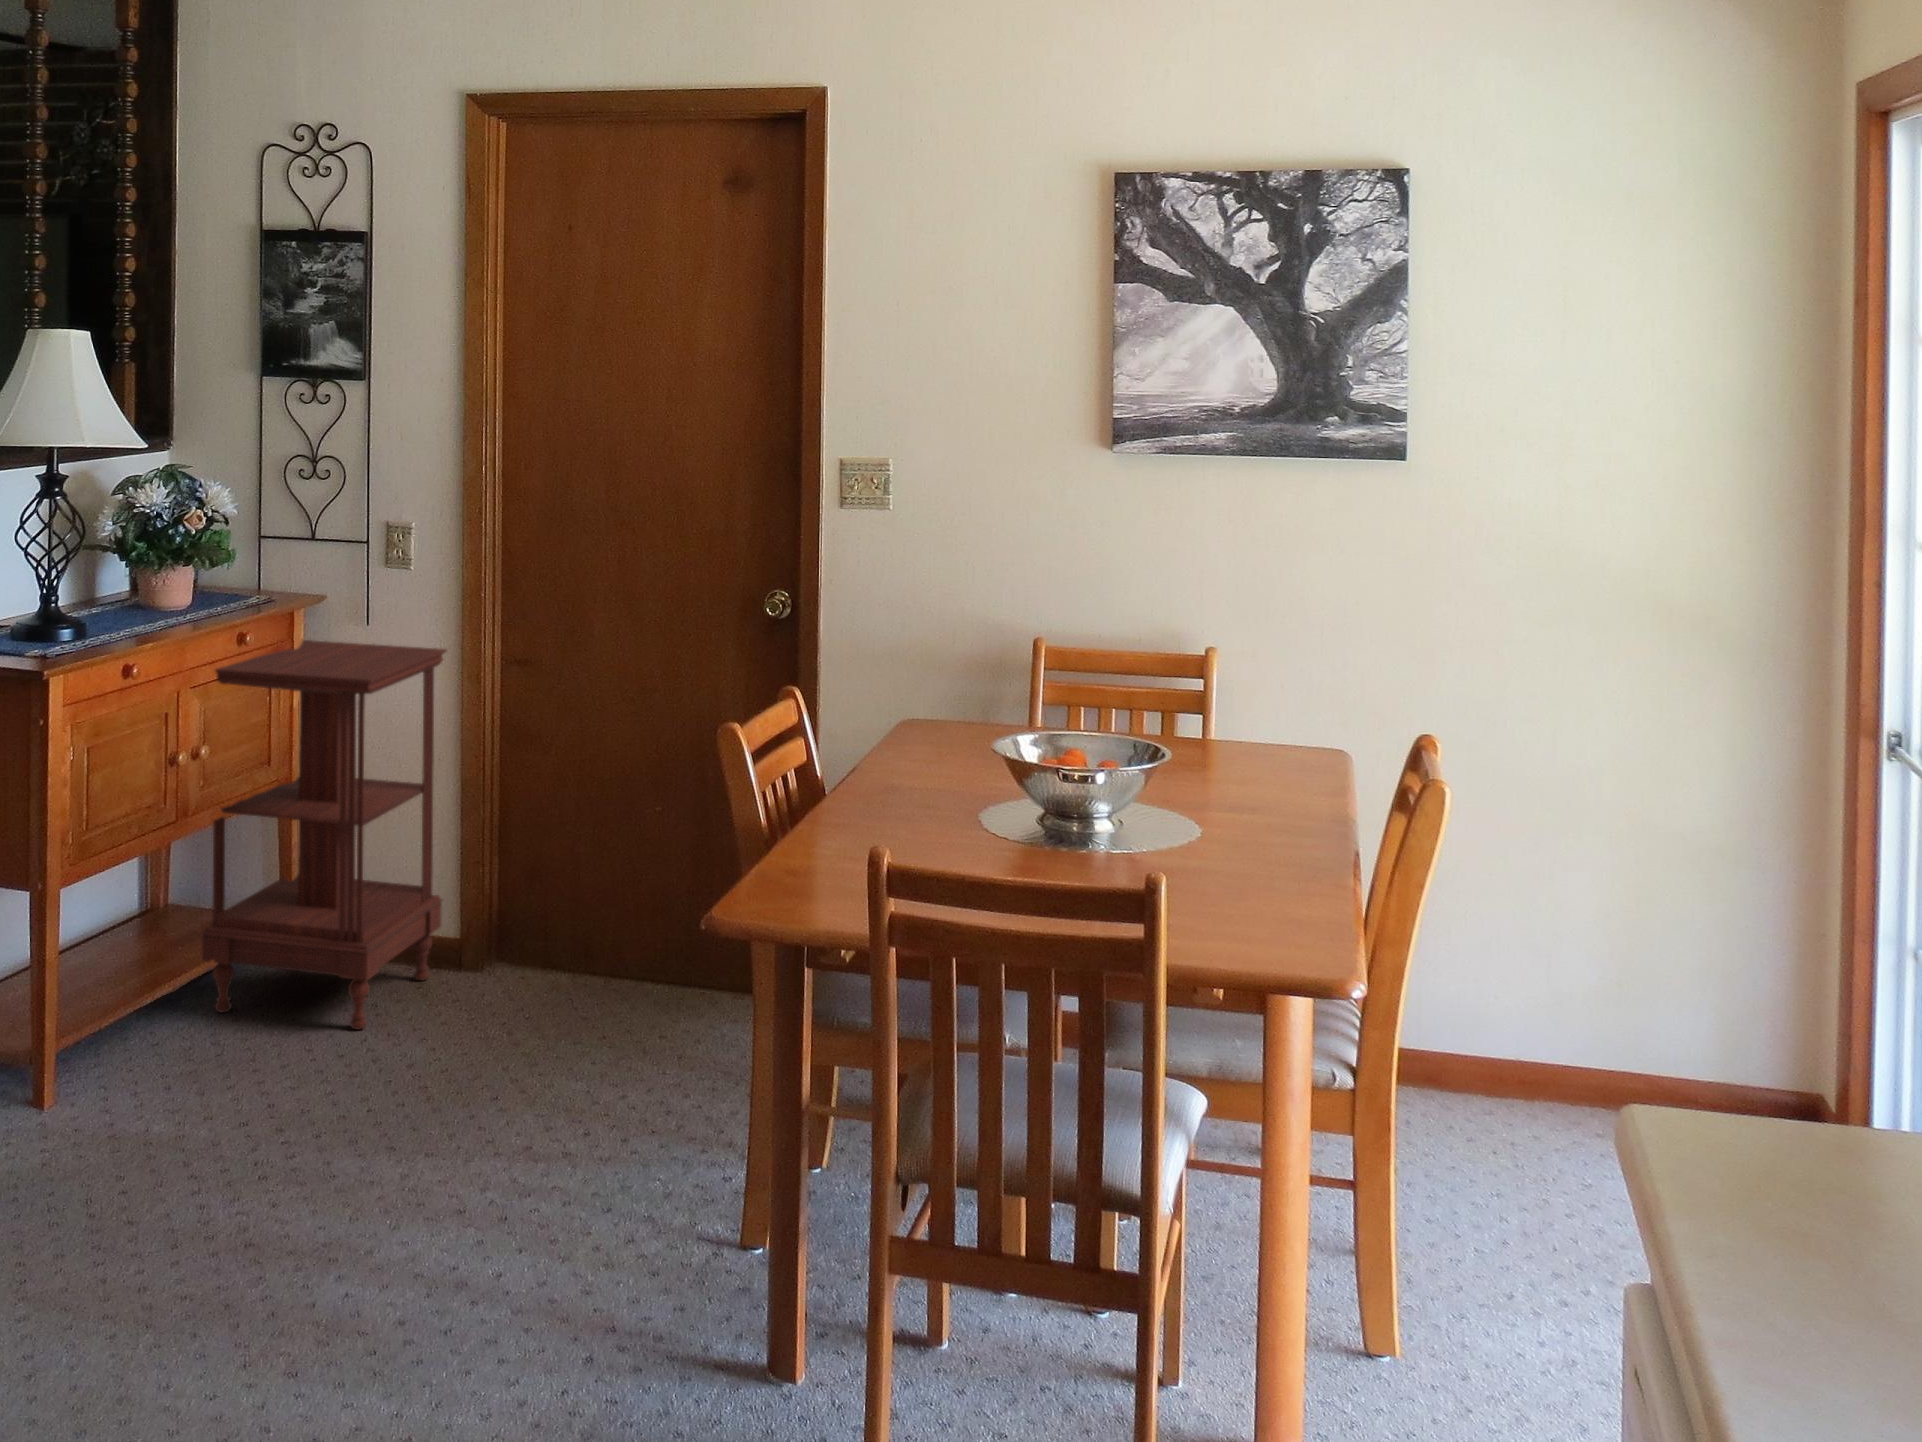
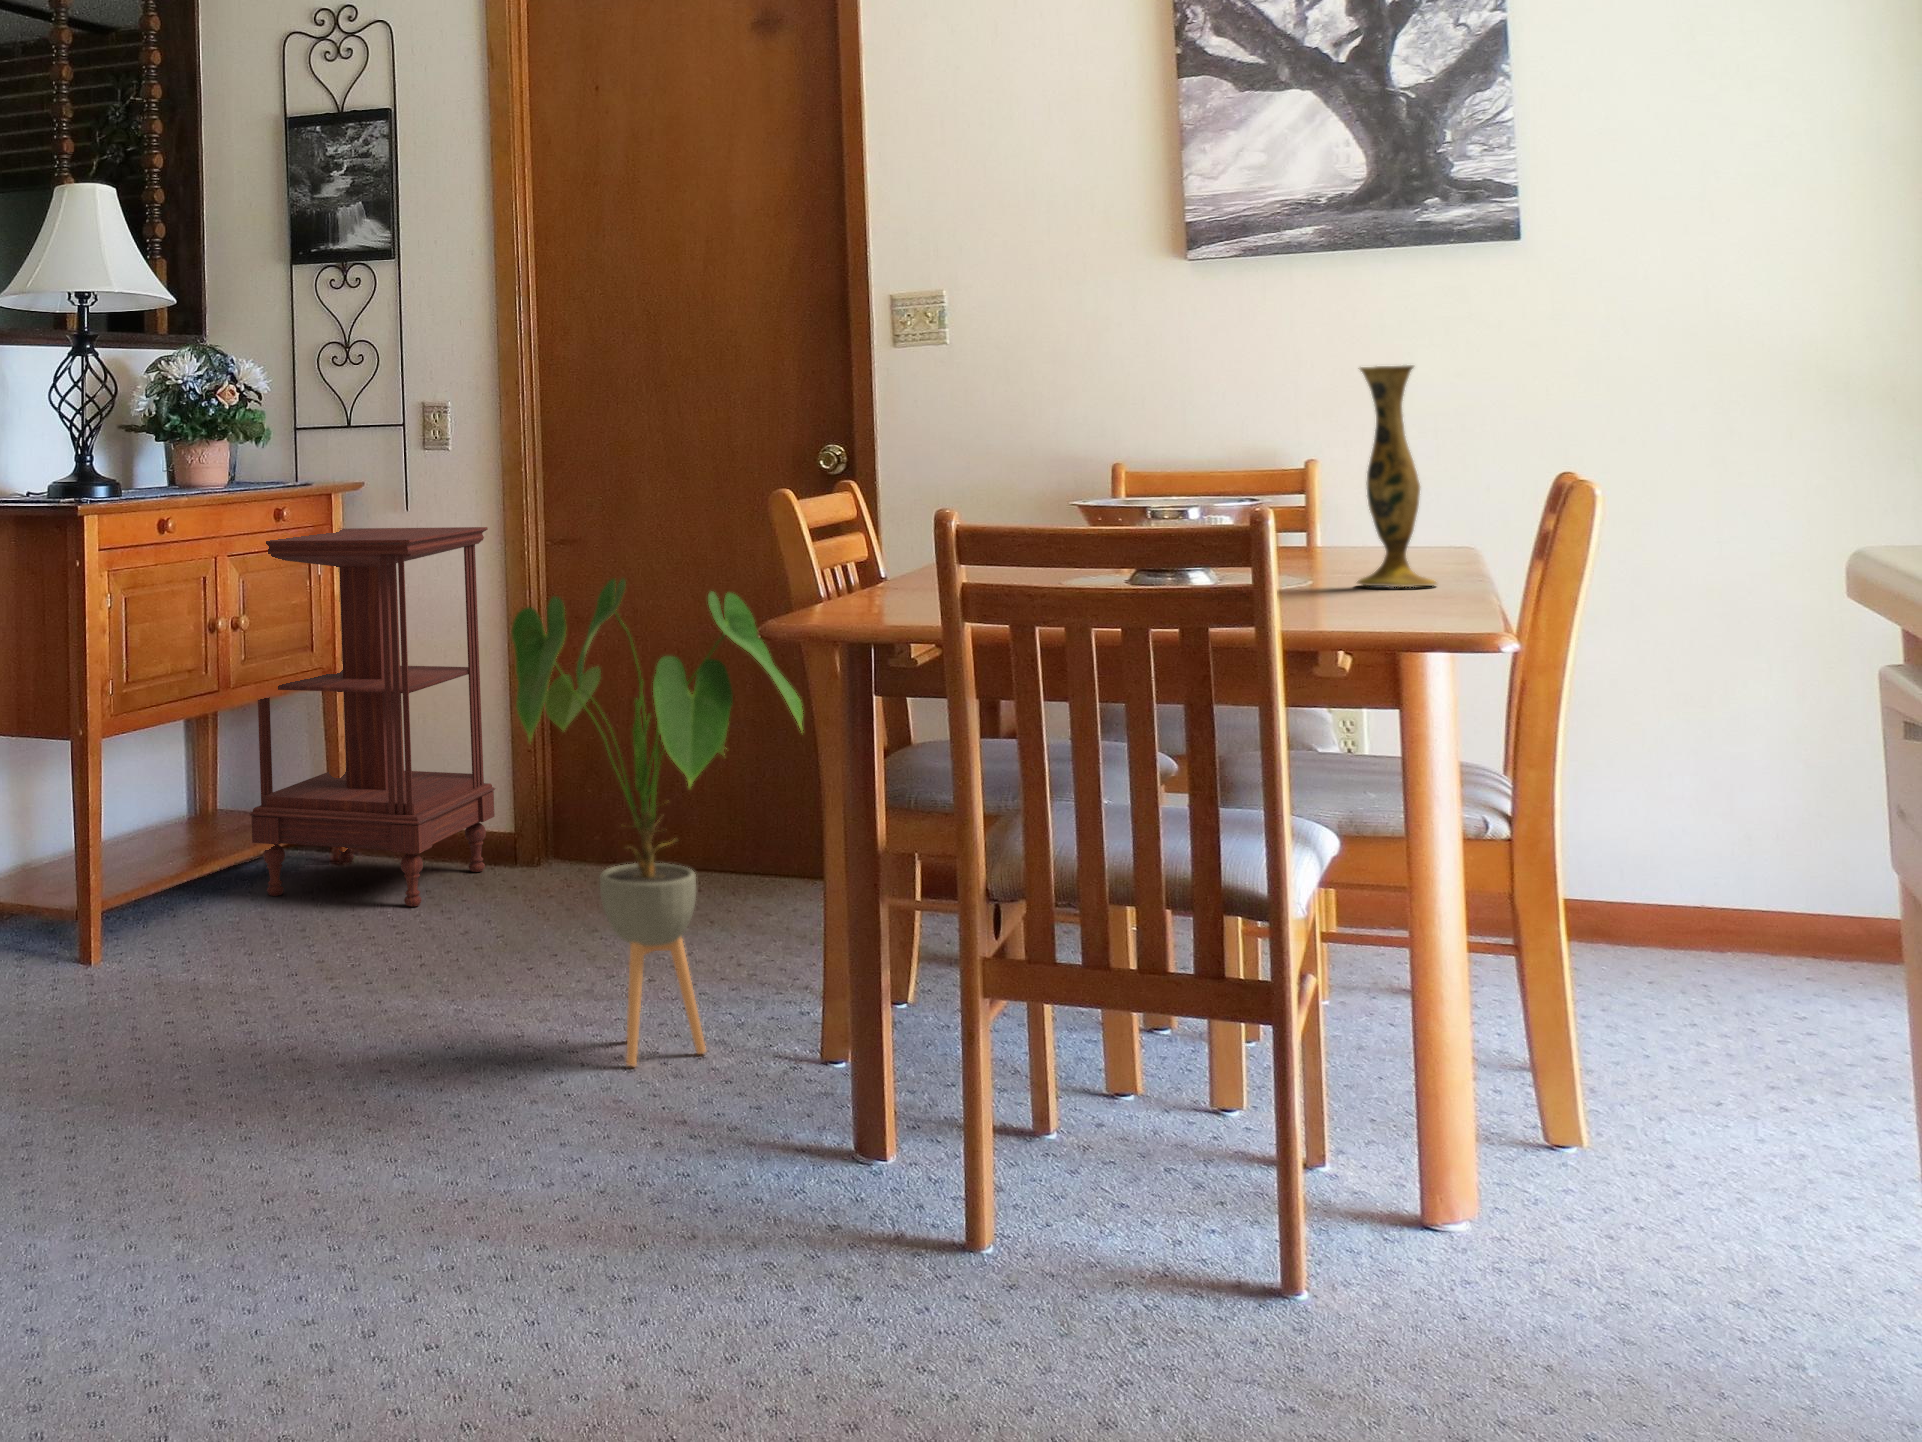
vase: none [1239,653,1309,863] -> present [1357,365,1436,587]
house plant: none [467,786,739,1257] -> present [512,579,803,1066]

